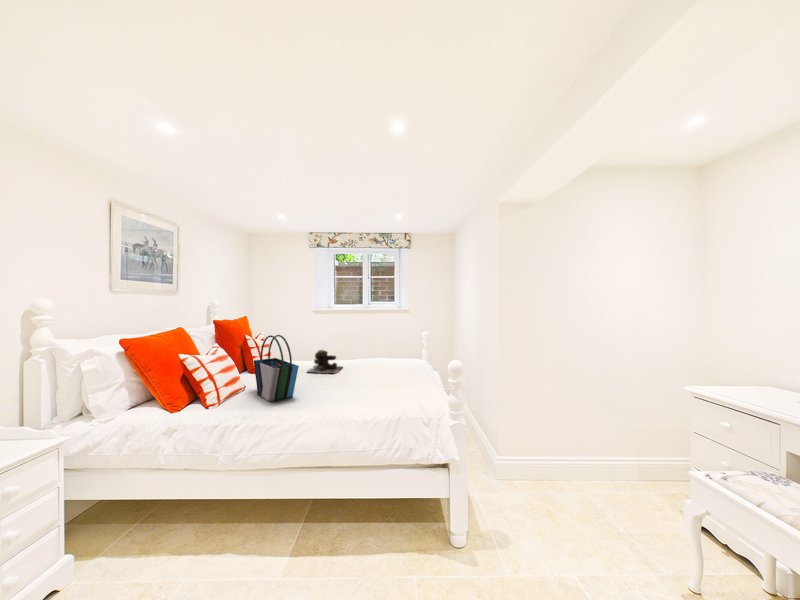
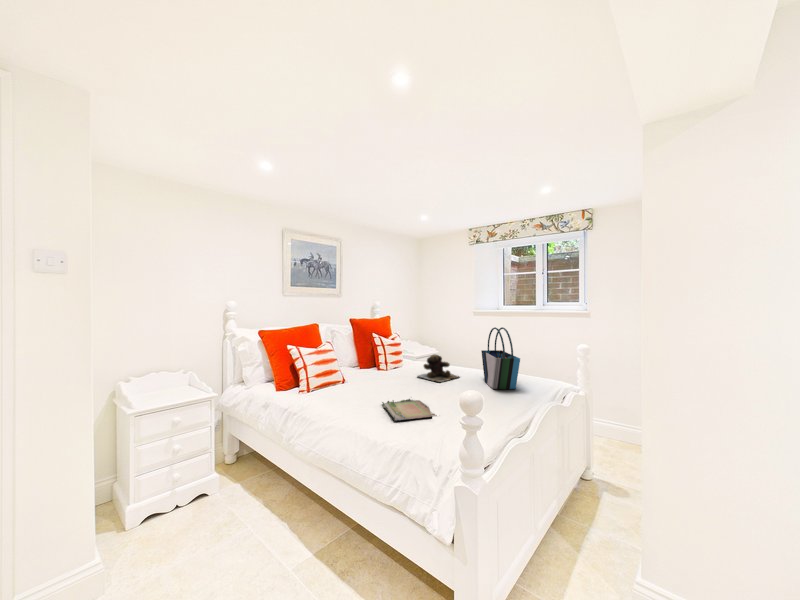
tote bag: present [254,335,299,401] -> present [481,327,520,389]
tray: none [320,386,380,406] -> present [382,399,435,421]

